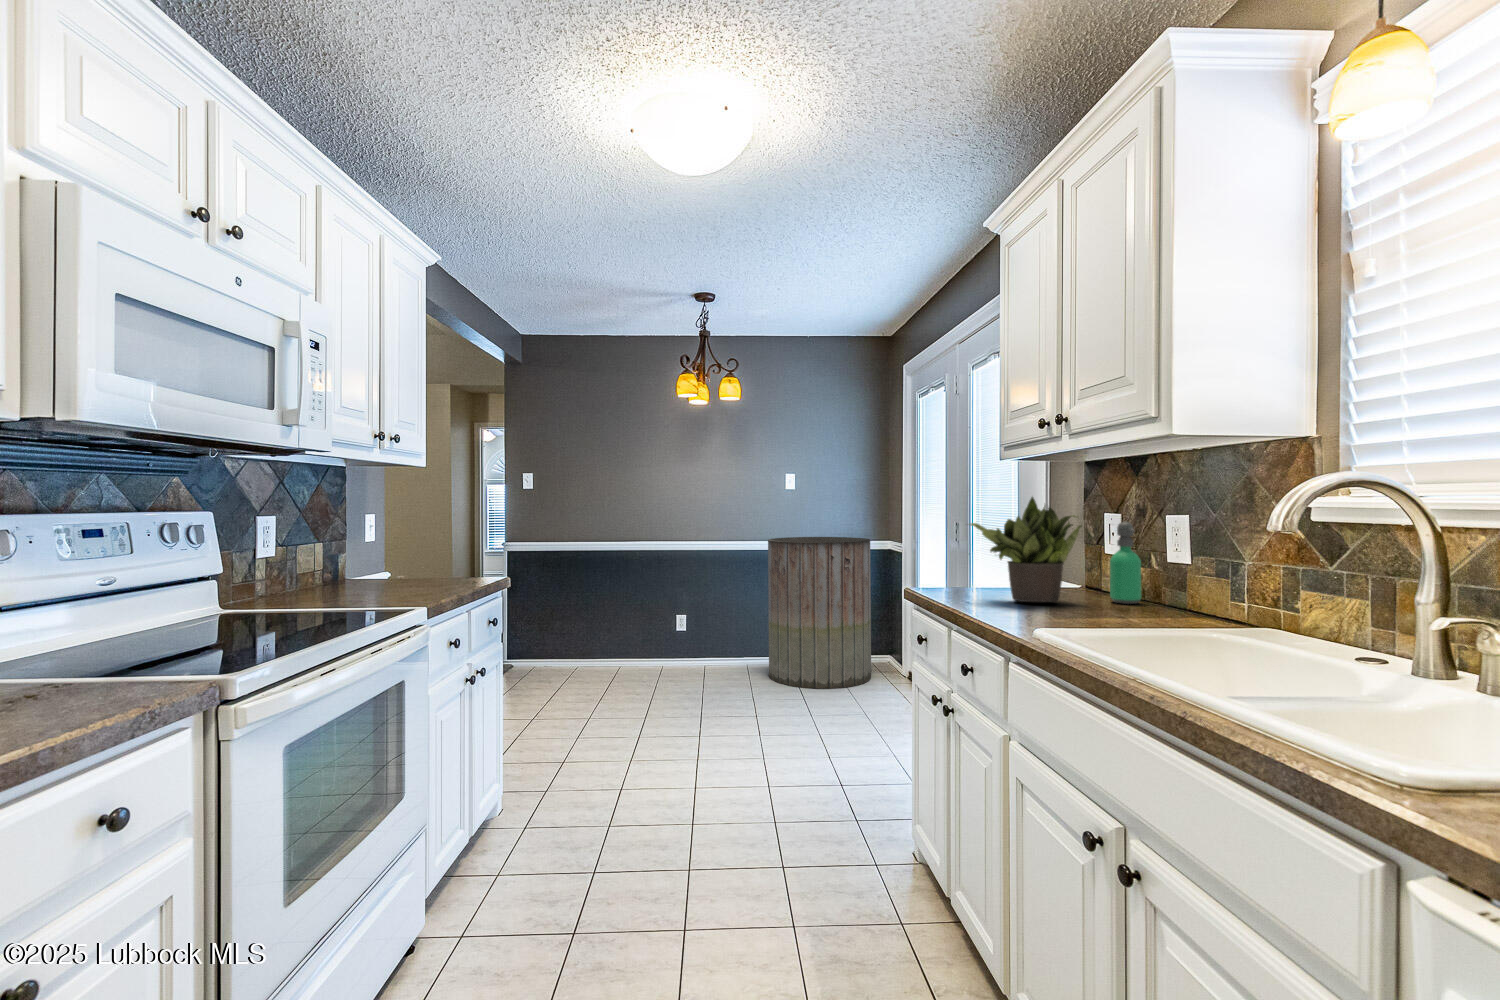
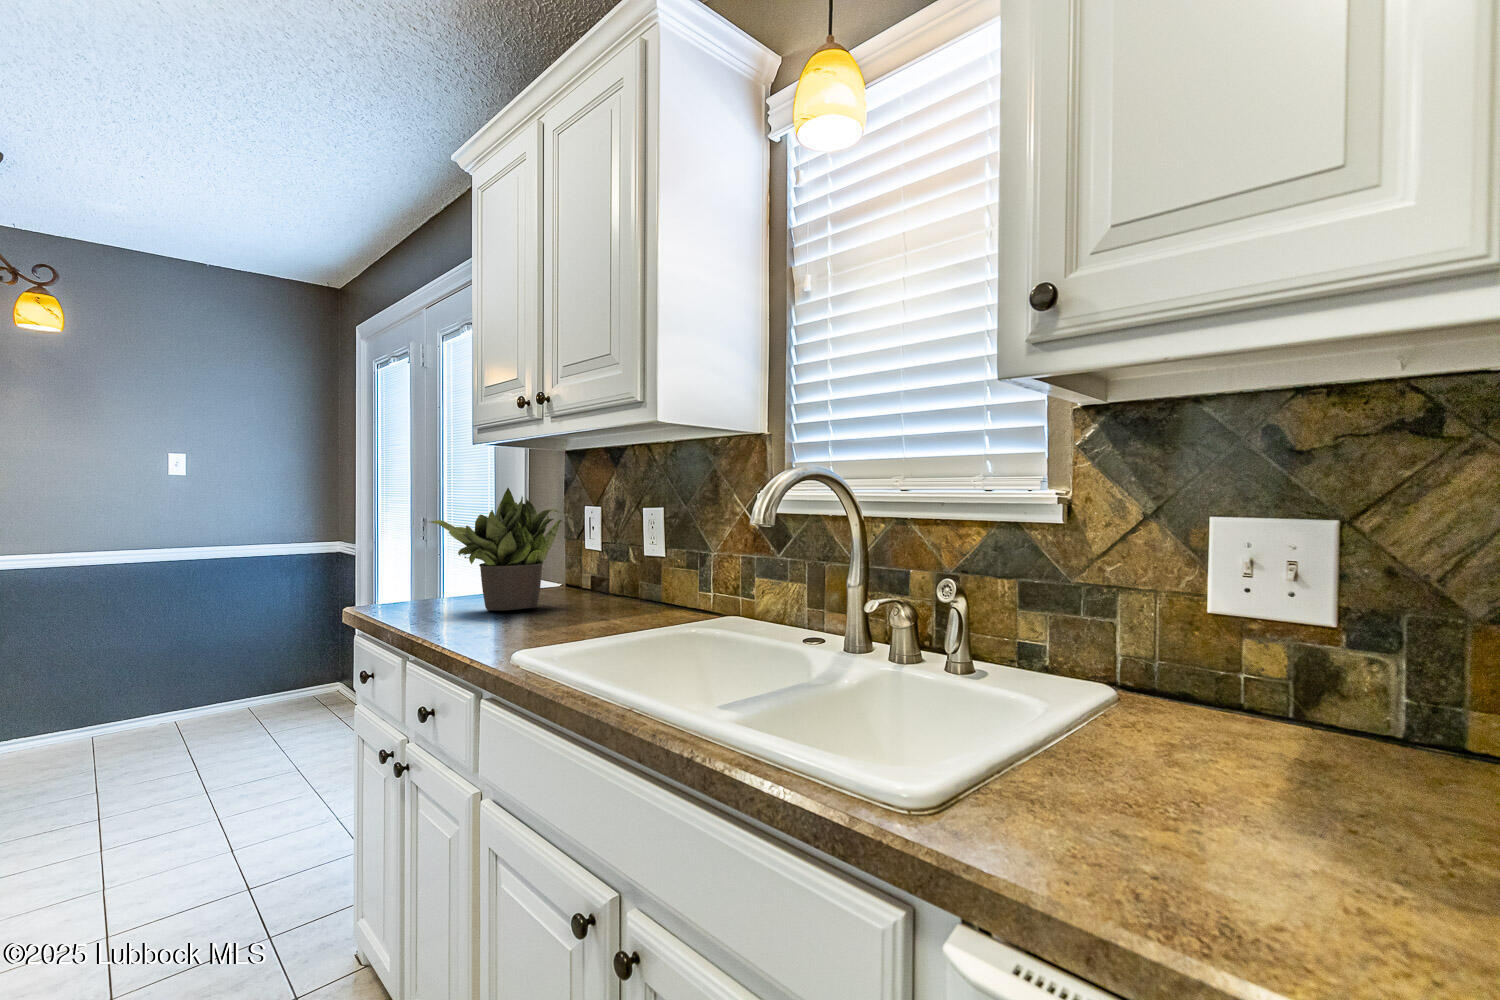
soap dispenser: present [1110,522,1141,604] -> none [590,515,620,602]
trash can: present [768,537,871,689] -> none [149,538,315,744]

